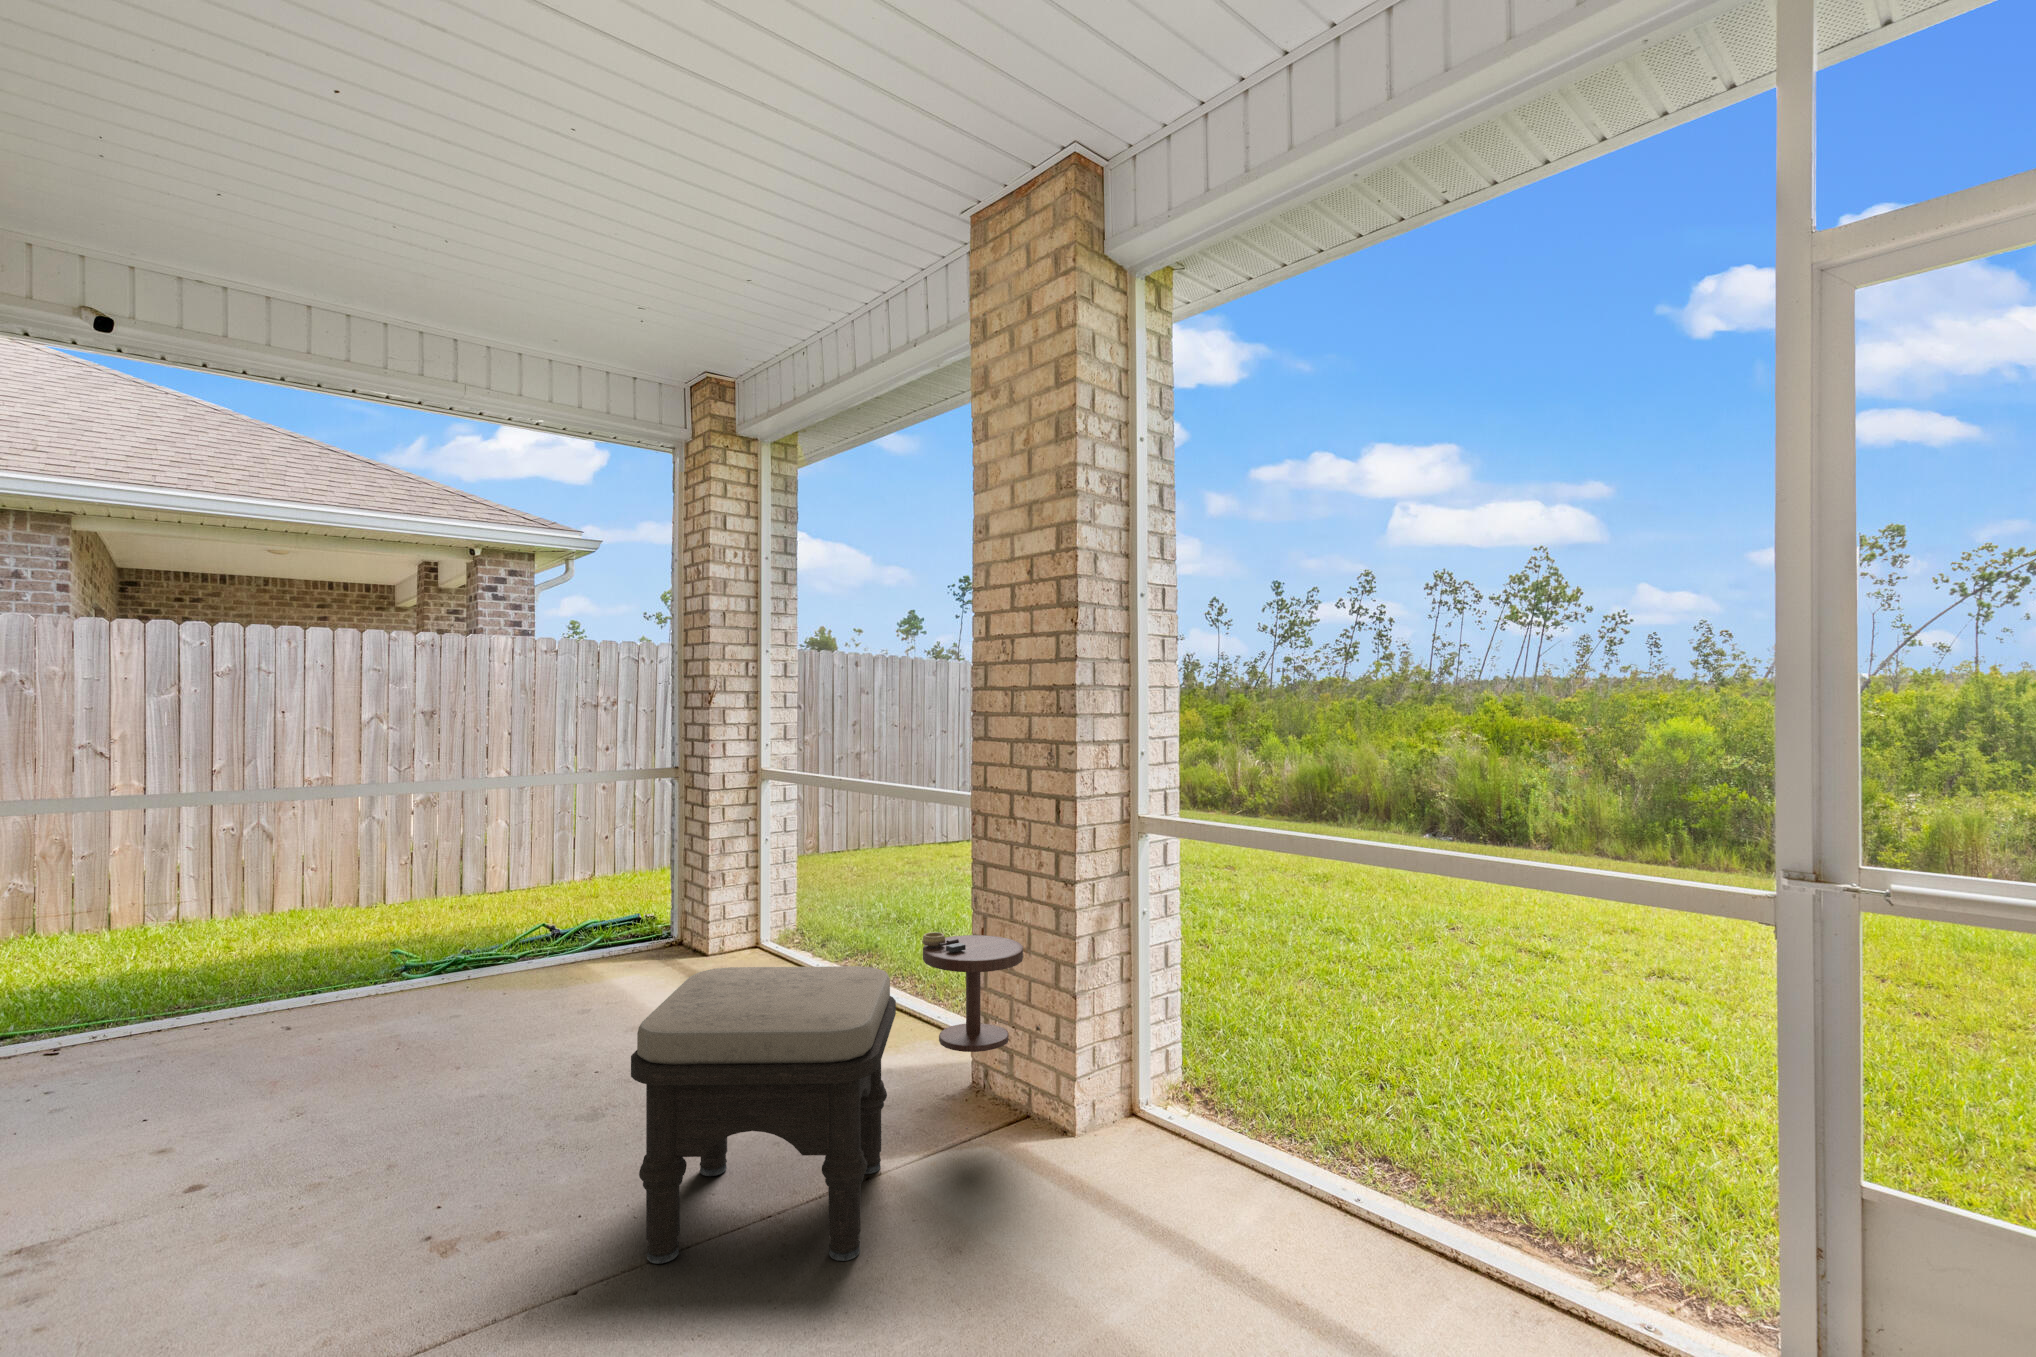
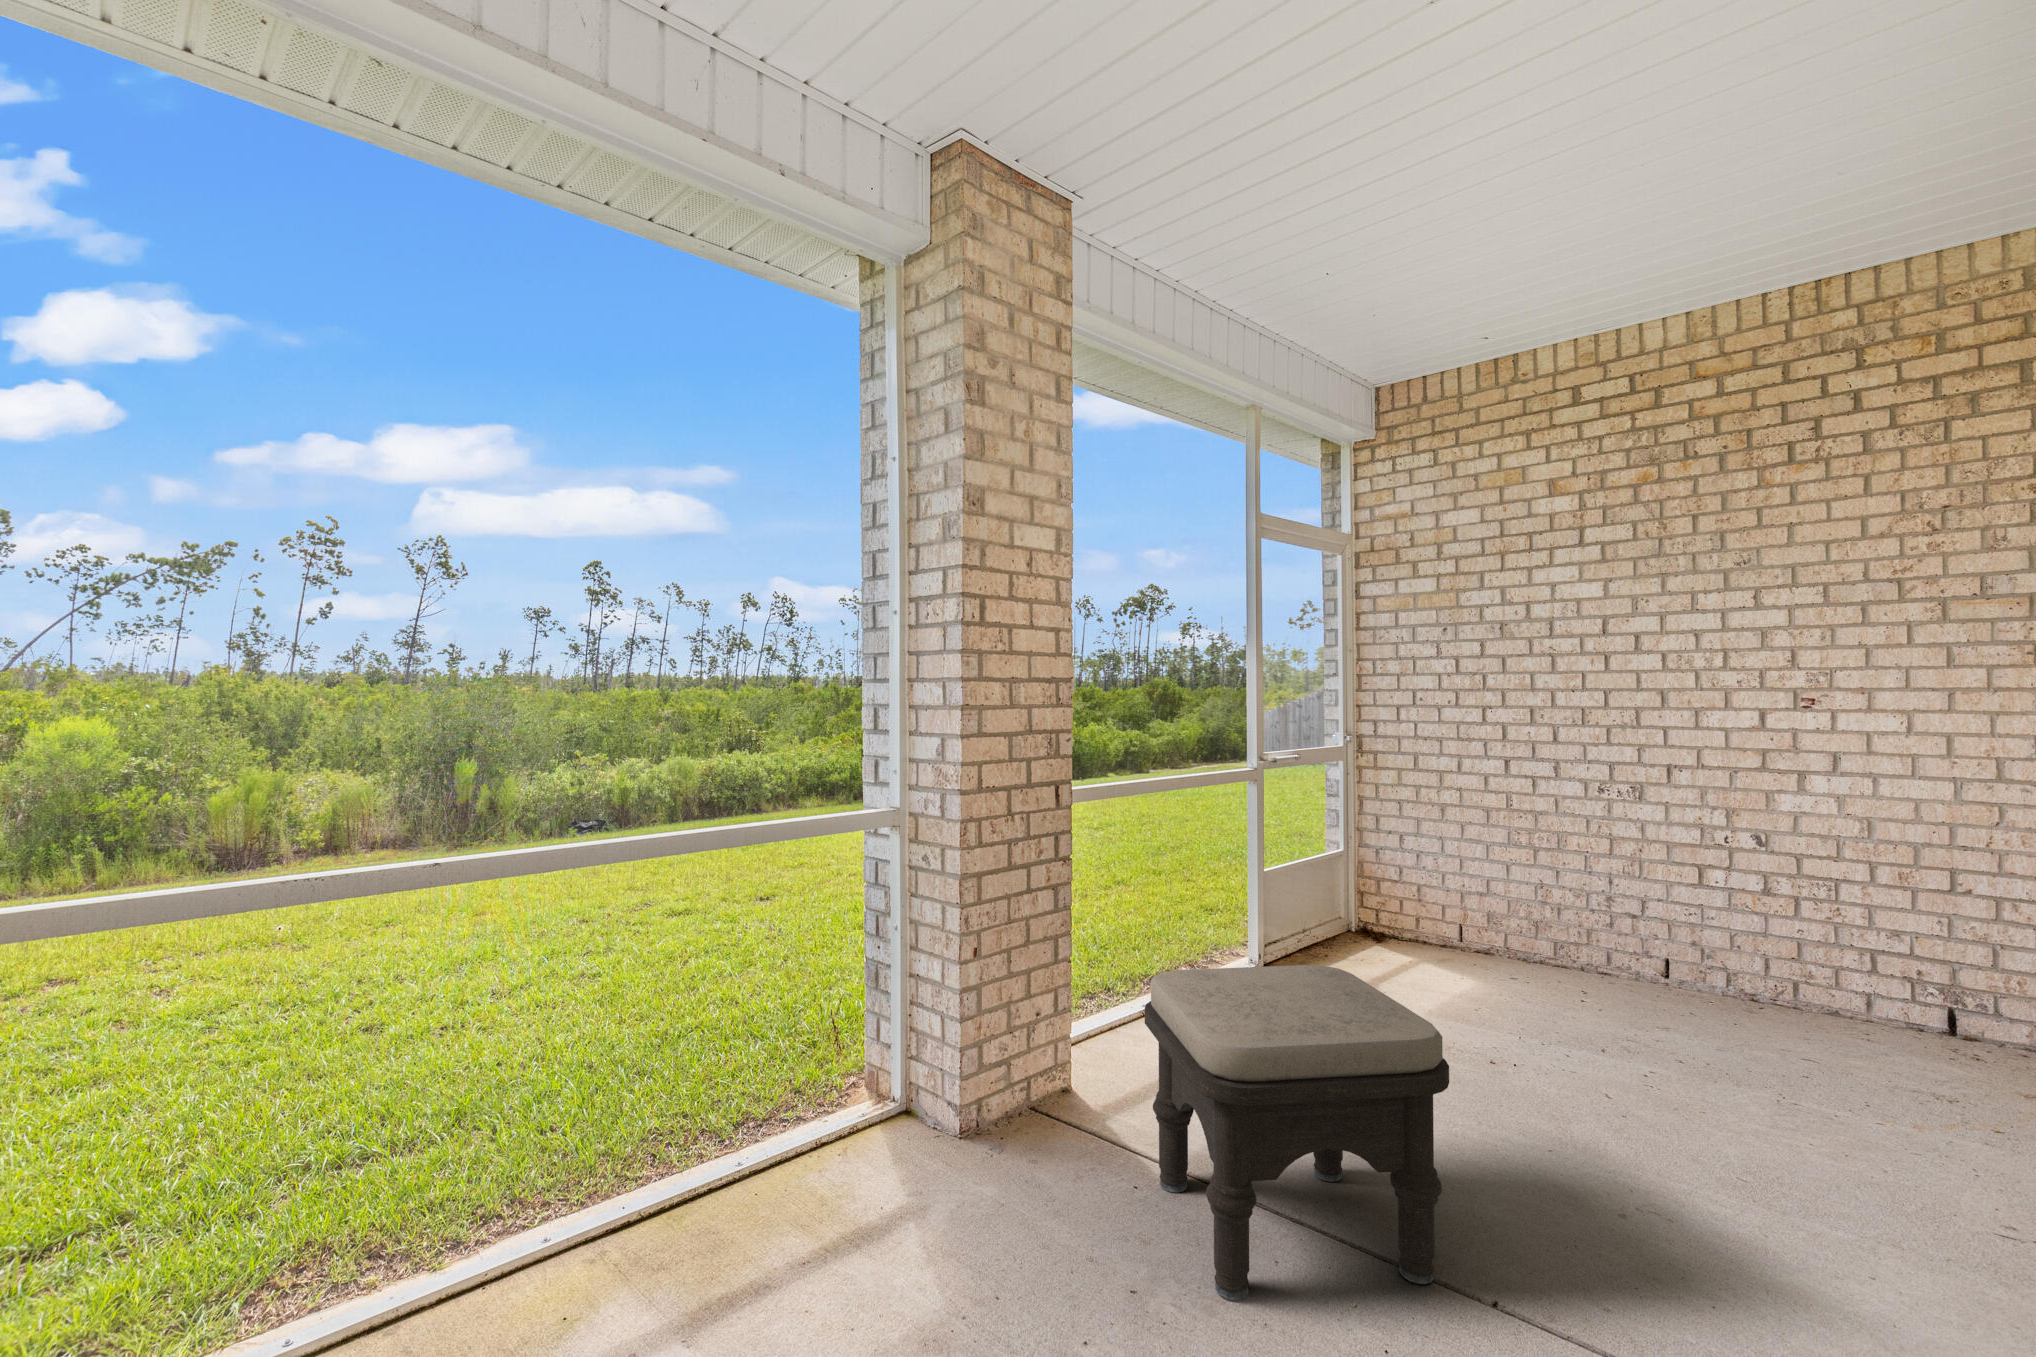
side table: present [922,932,1023,1052] -> none [1013,934,1117,1142]

